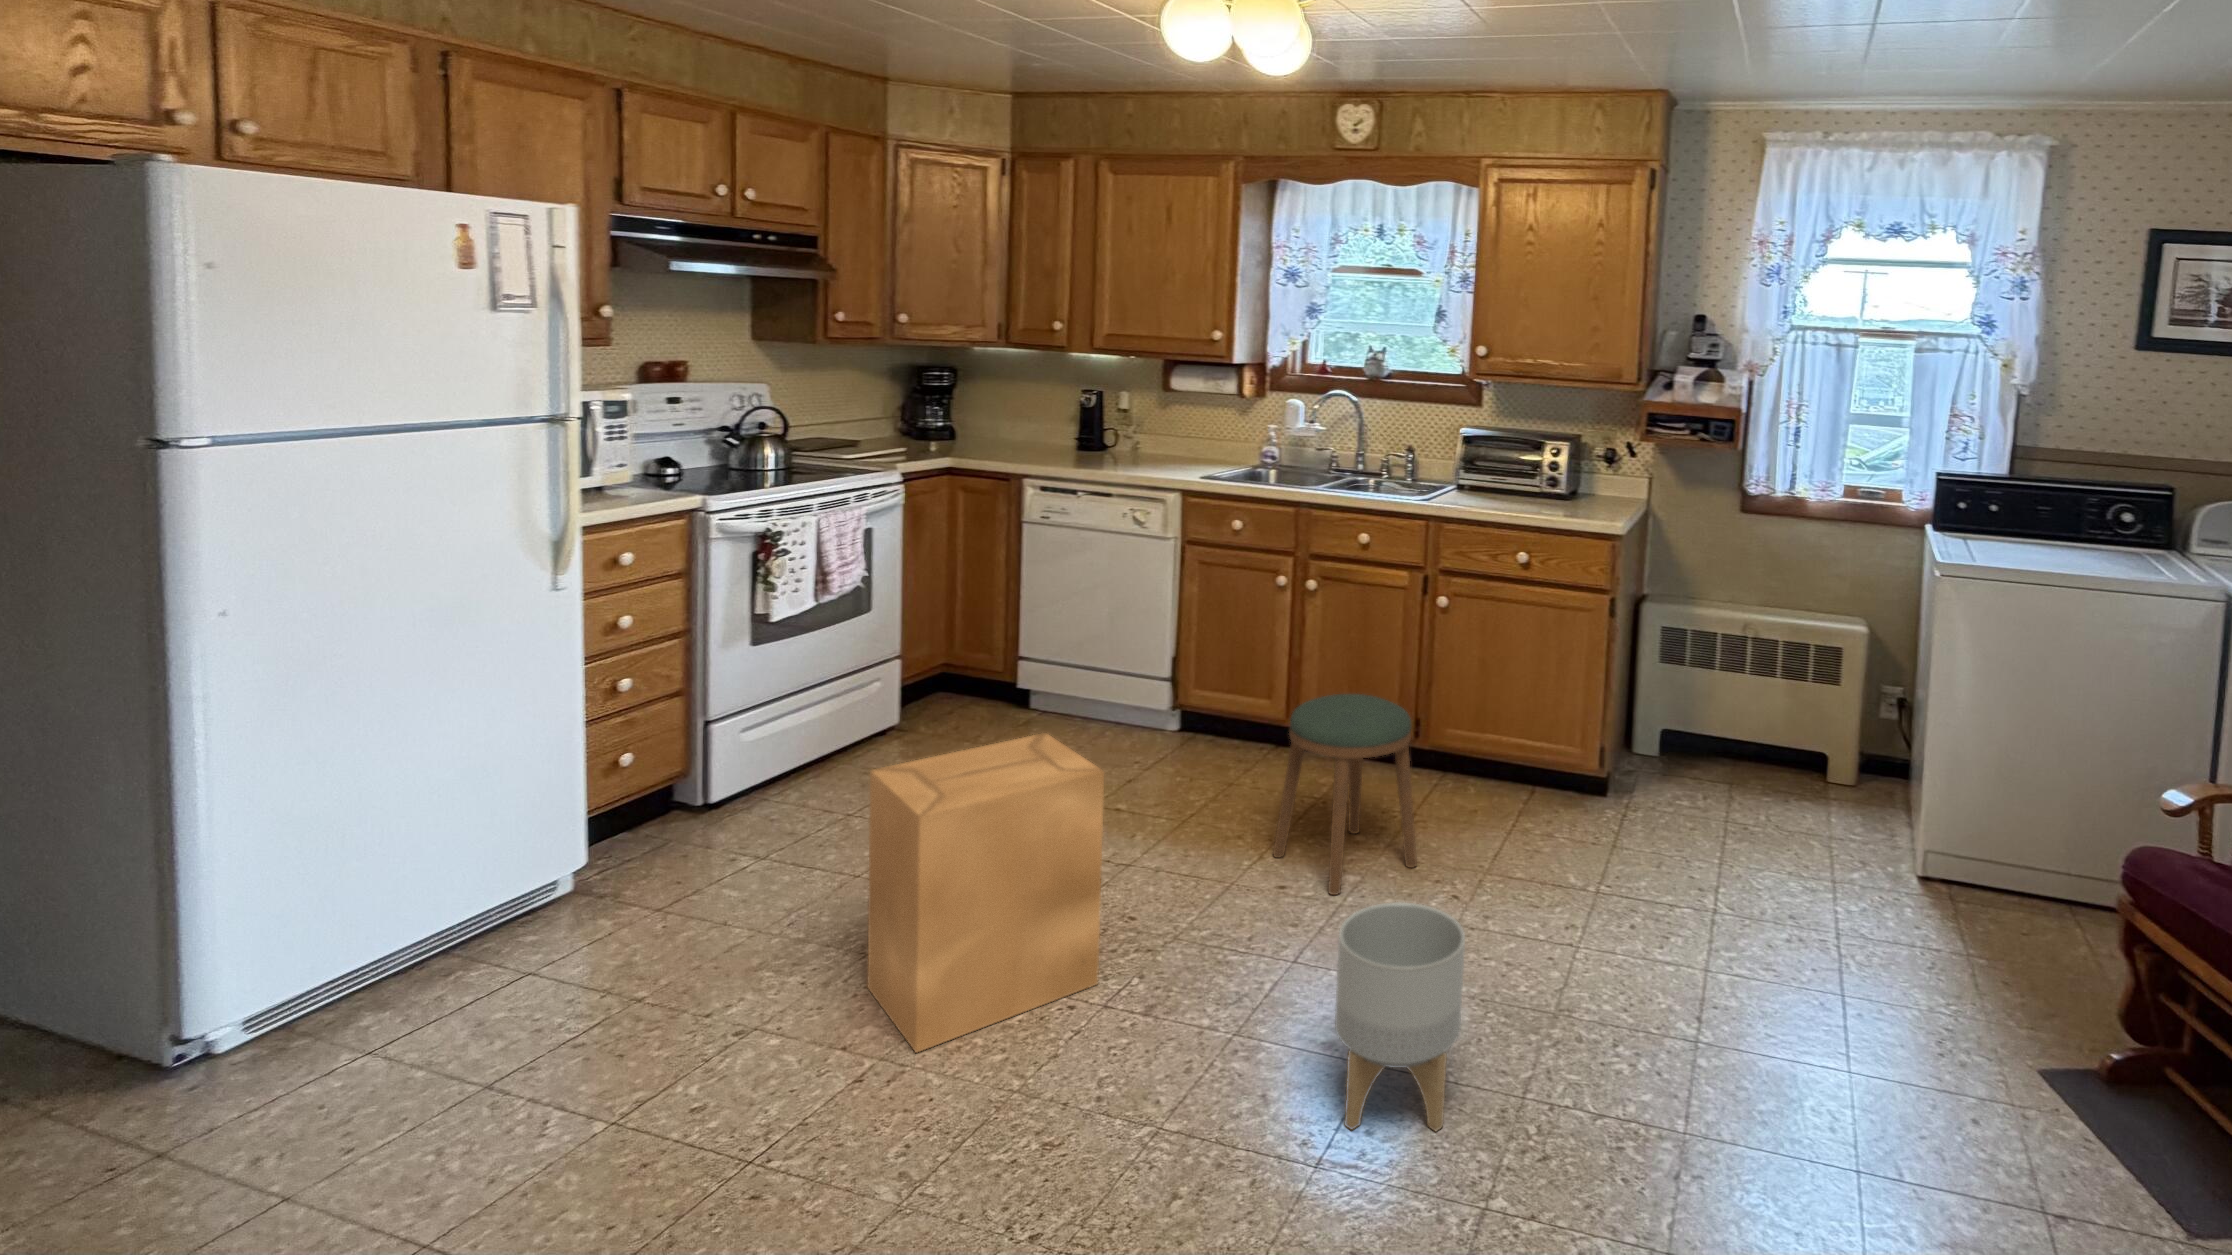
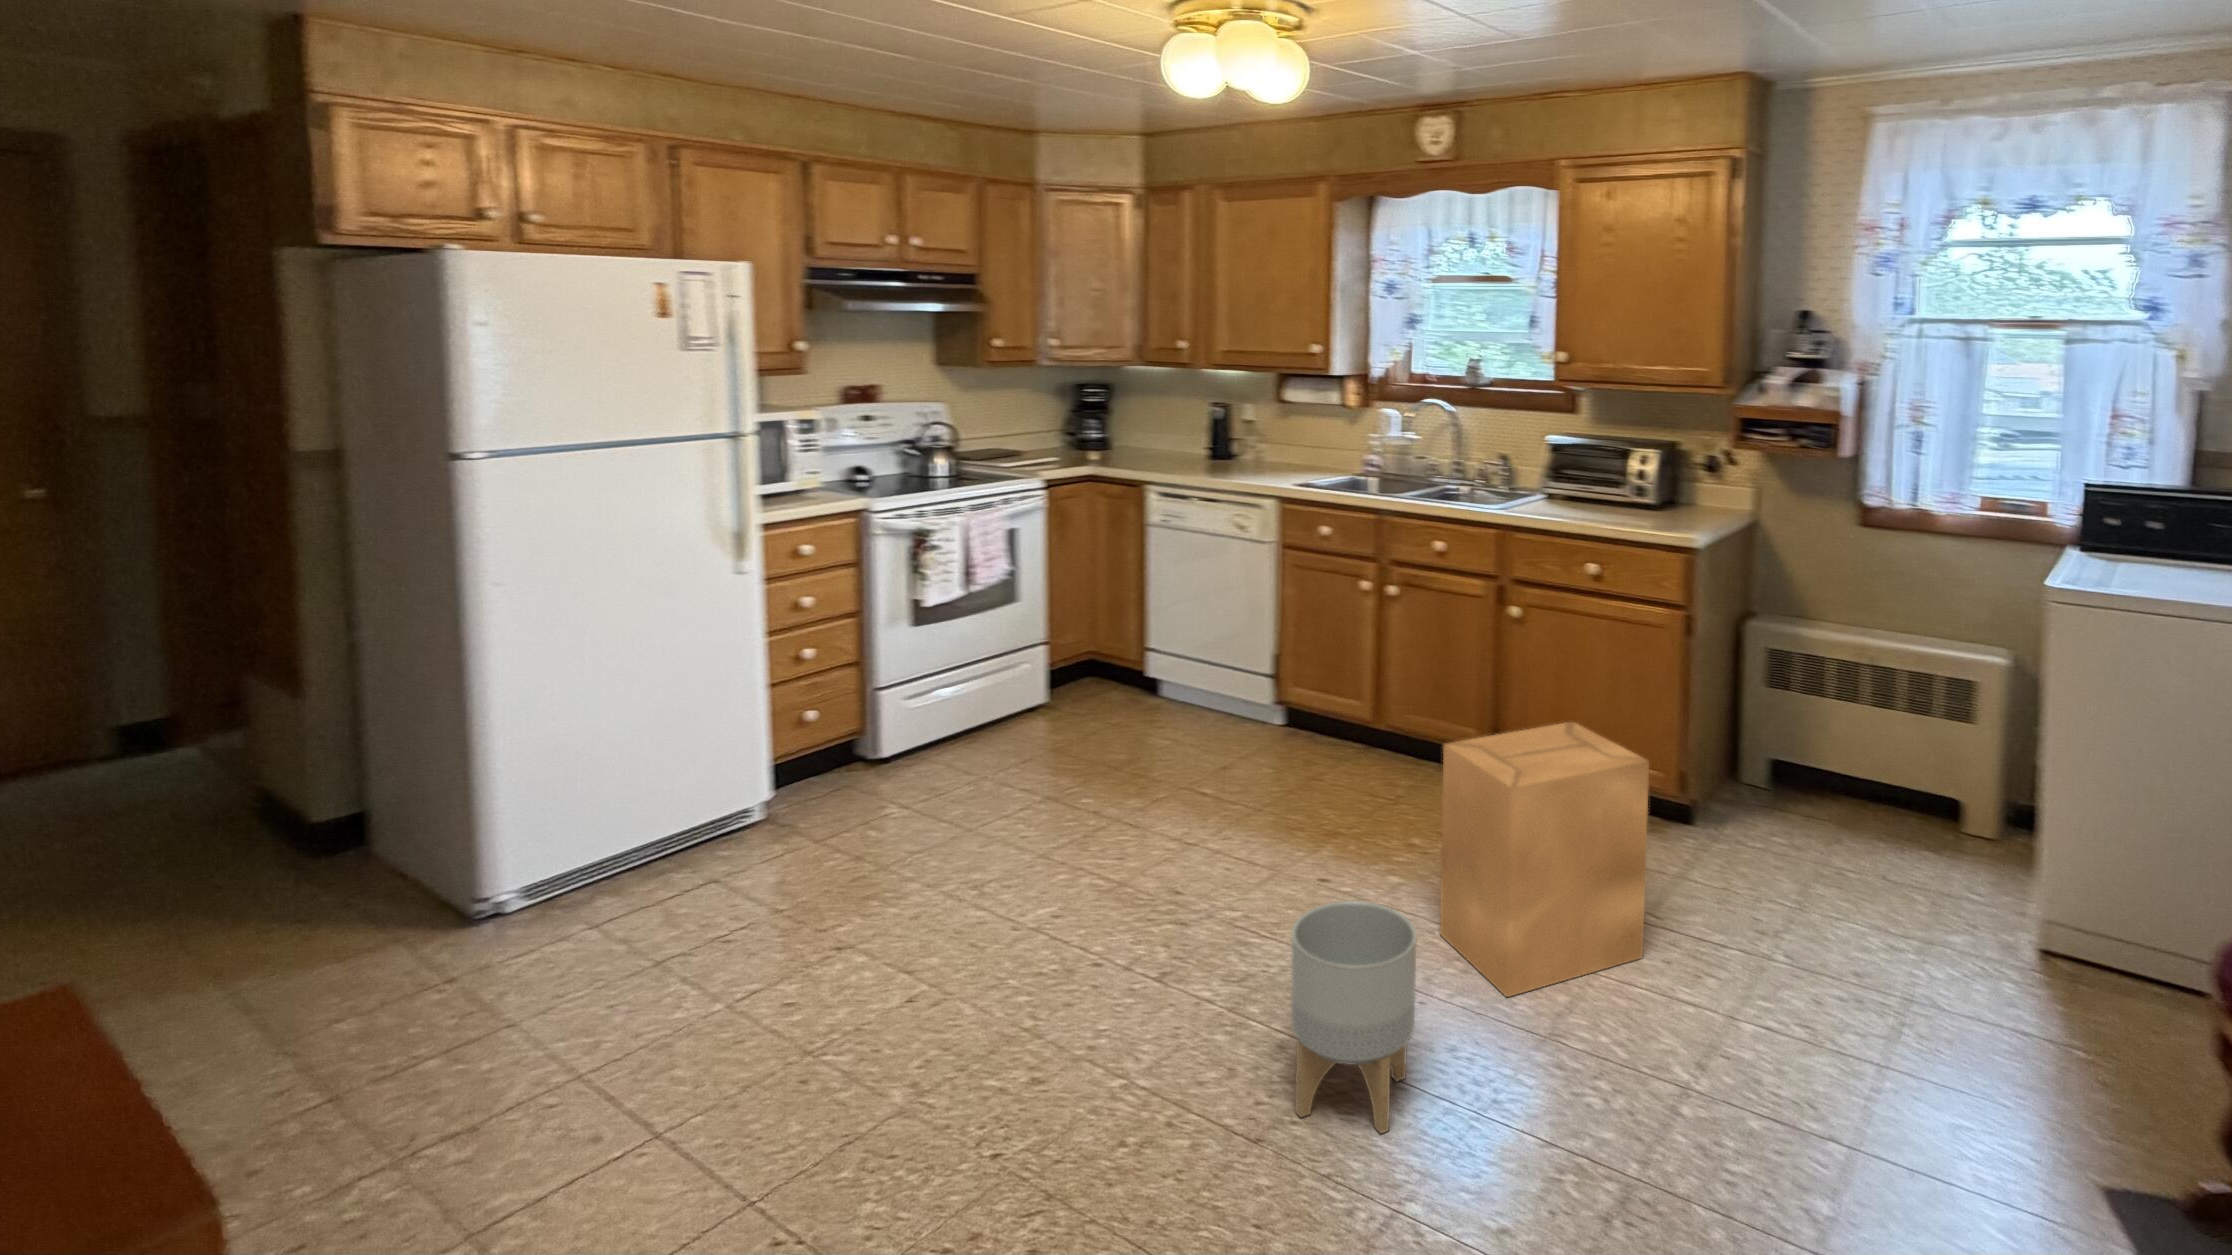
stool: present [1273,694,1417,895] -> none [1323,696,1459,892]
cardboard box: present [867,733,1104,1052] -> present [1440,722,1649,997]

